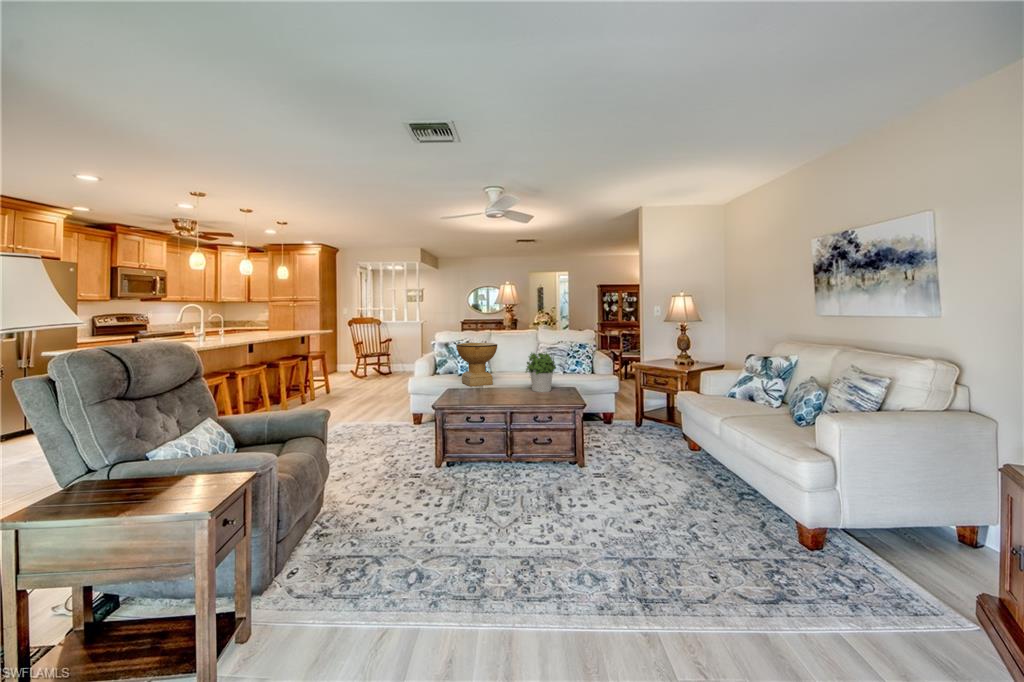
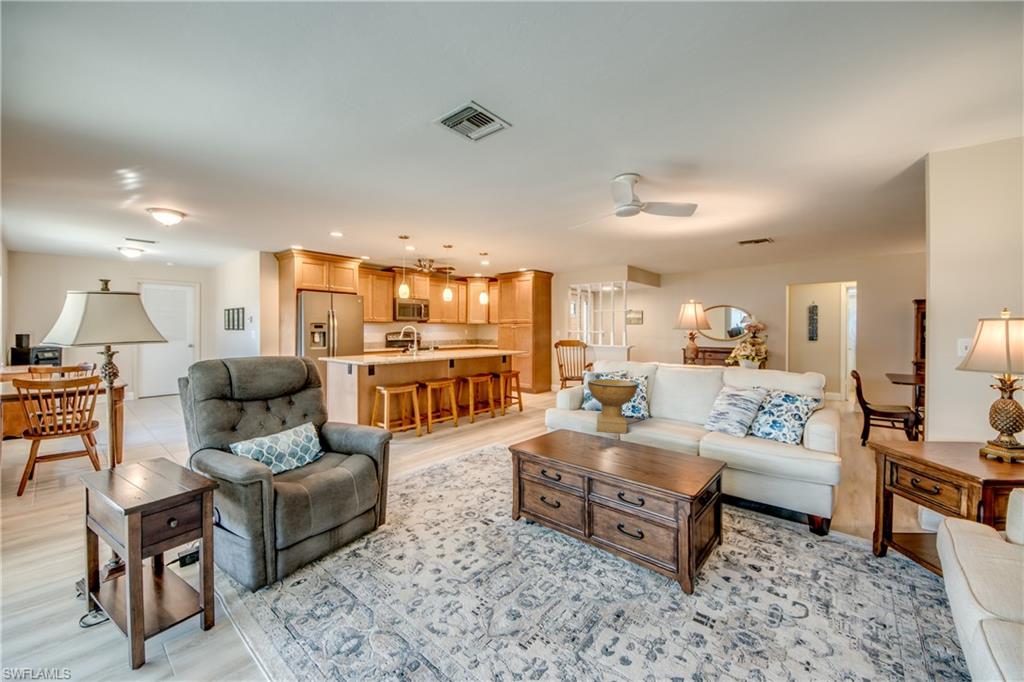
potted plant: present [526,353,556,392] -> none [649,402,696,460]

